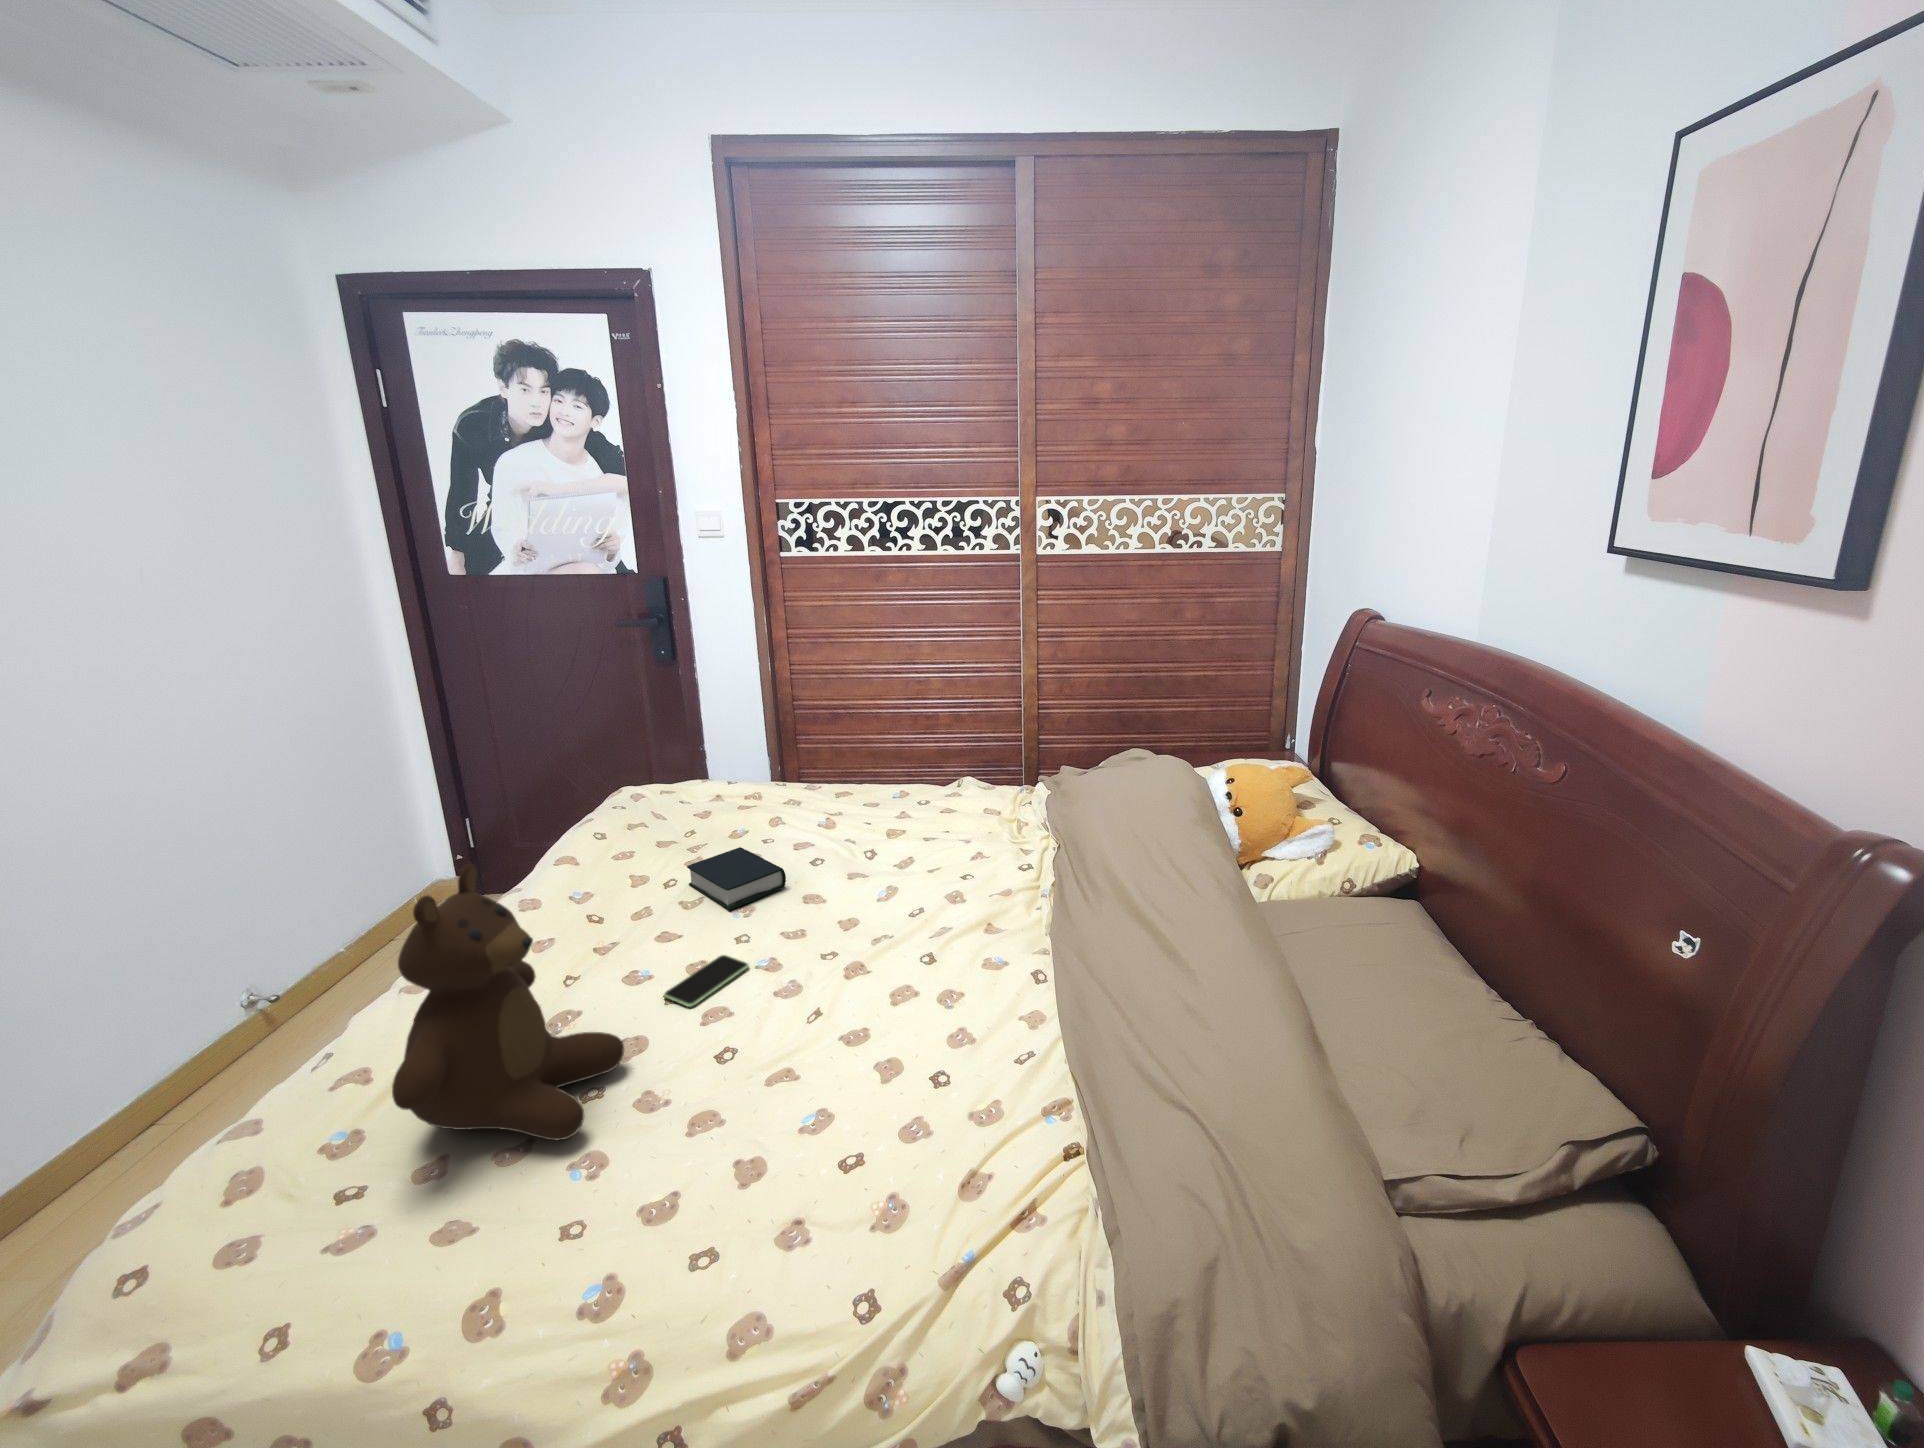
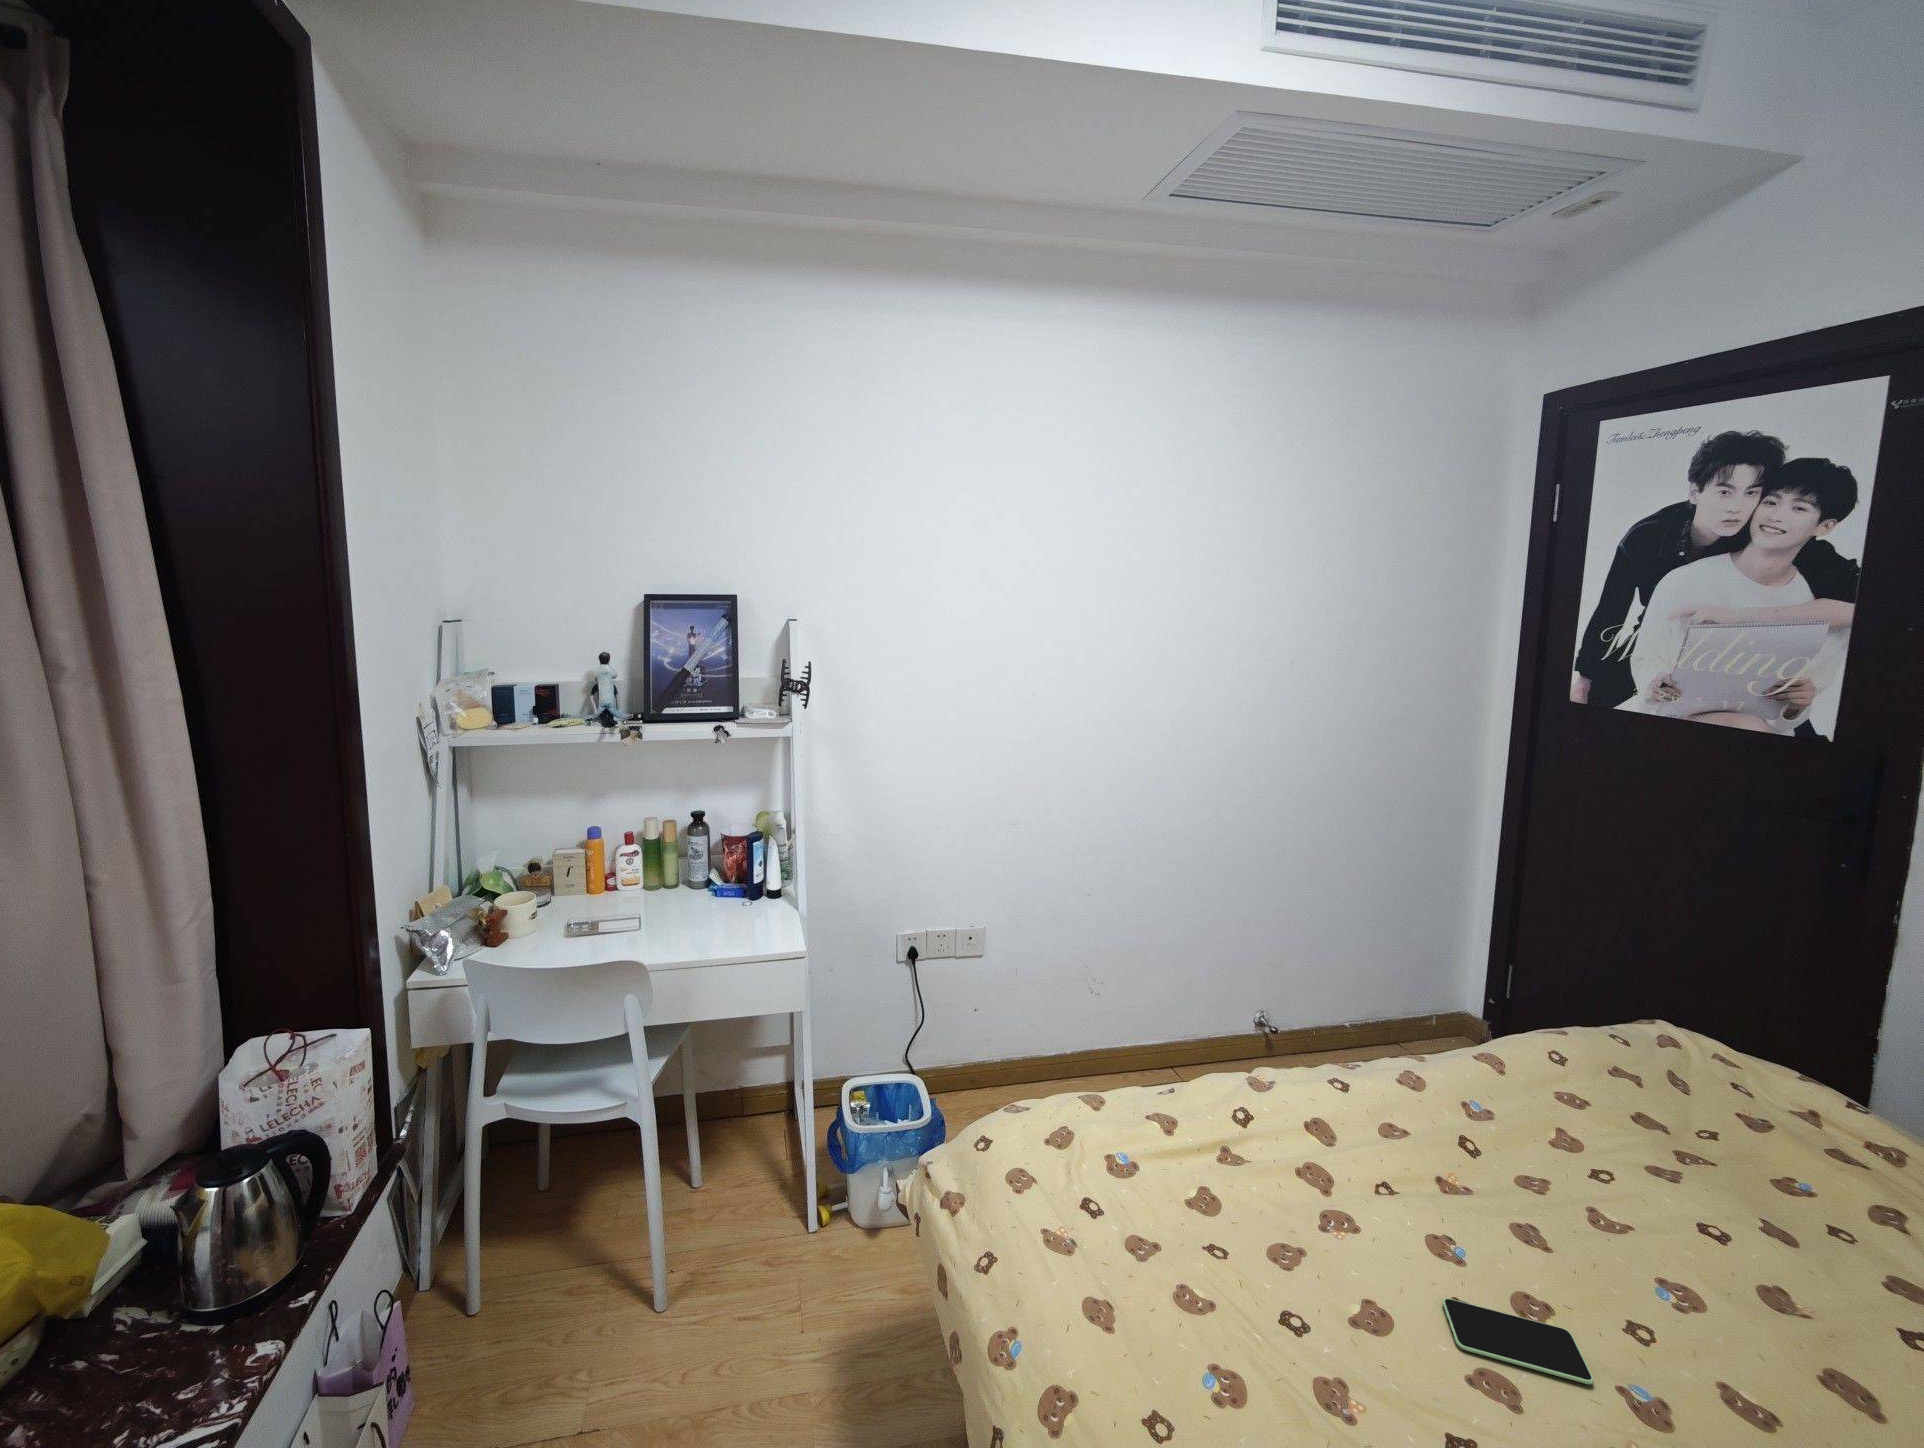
book: present [687,847,786,910] -> none [1629,1176,1803,1338]
teddy bear: present [392,863,624,1141] -> none [1113,1007,1333,1335]

